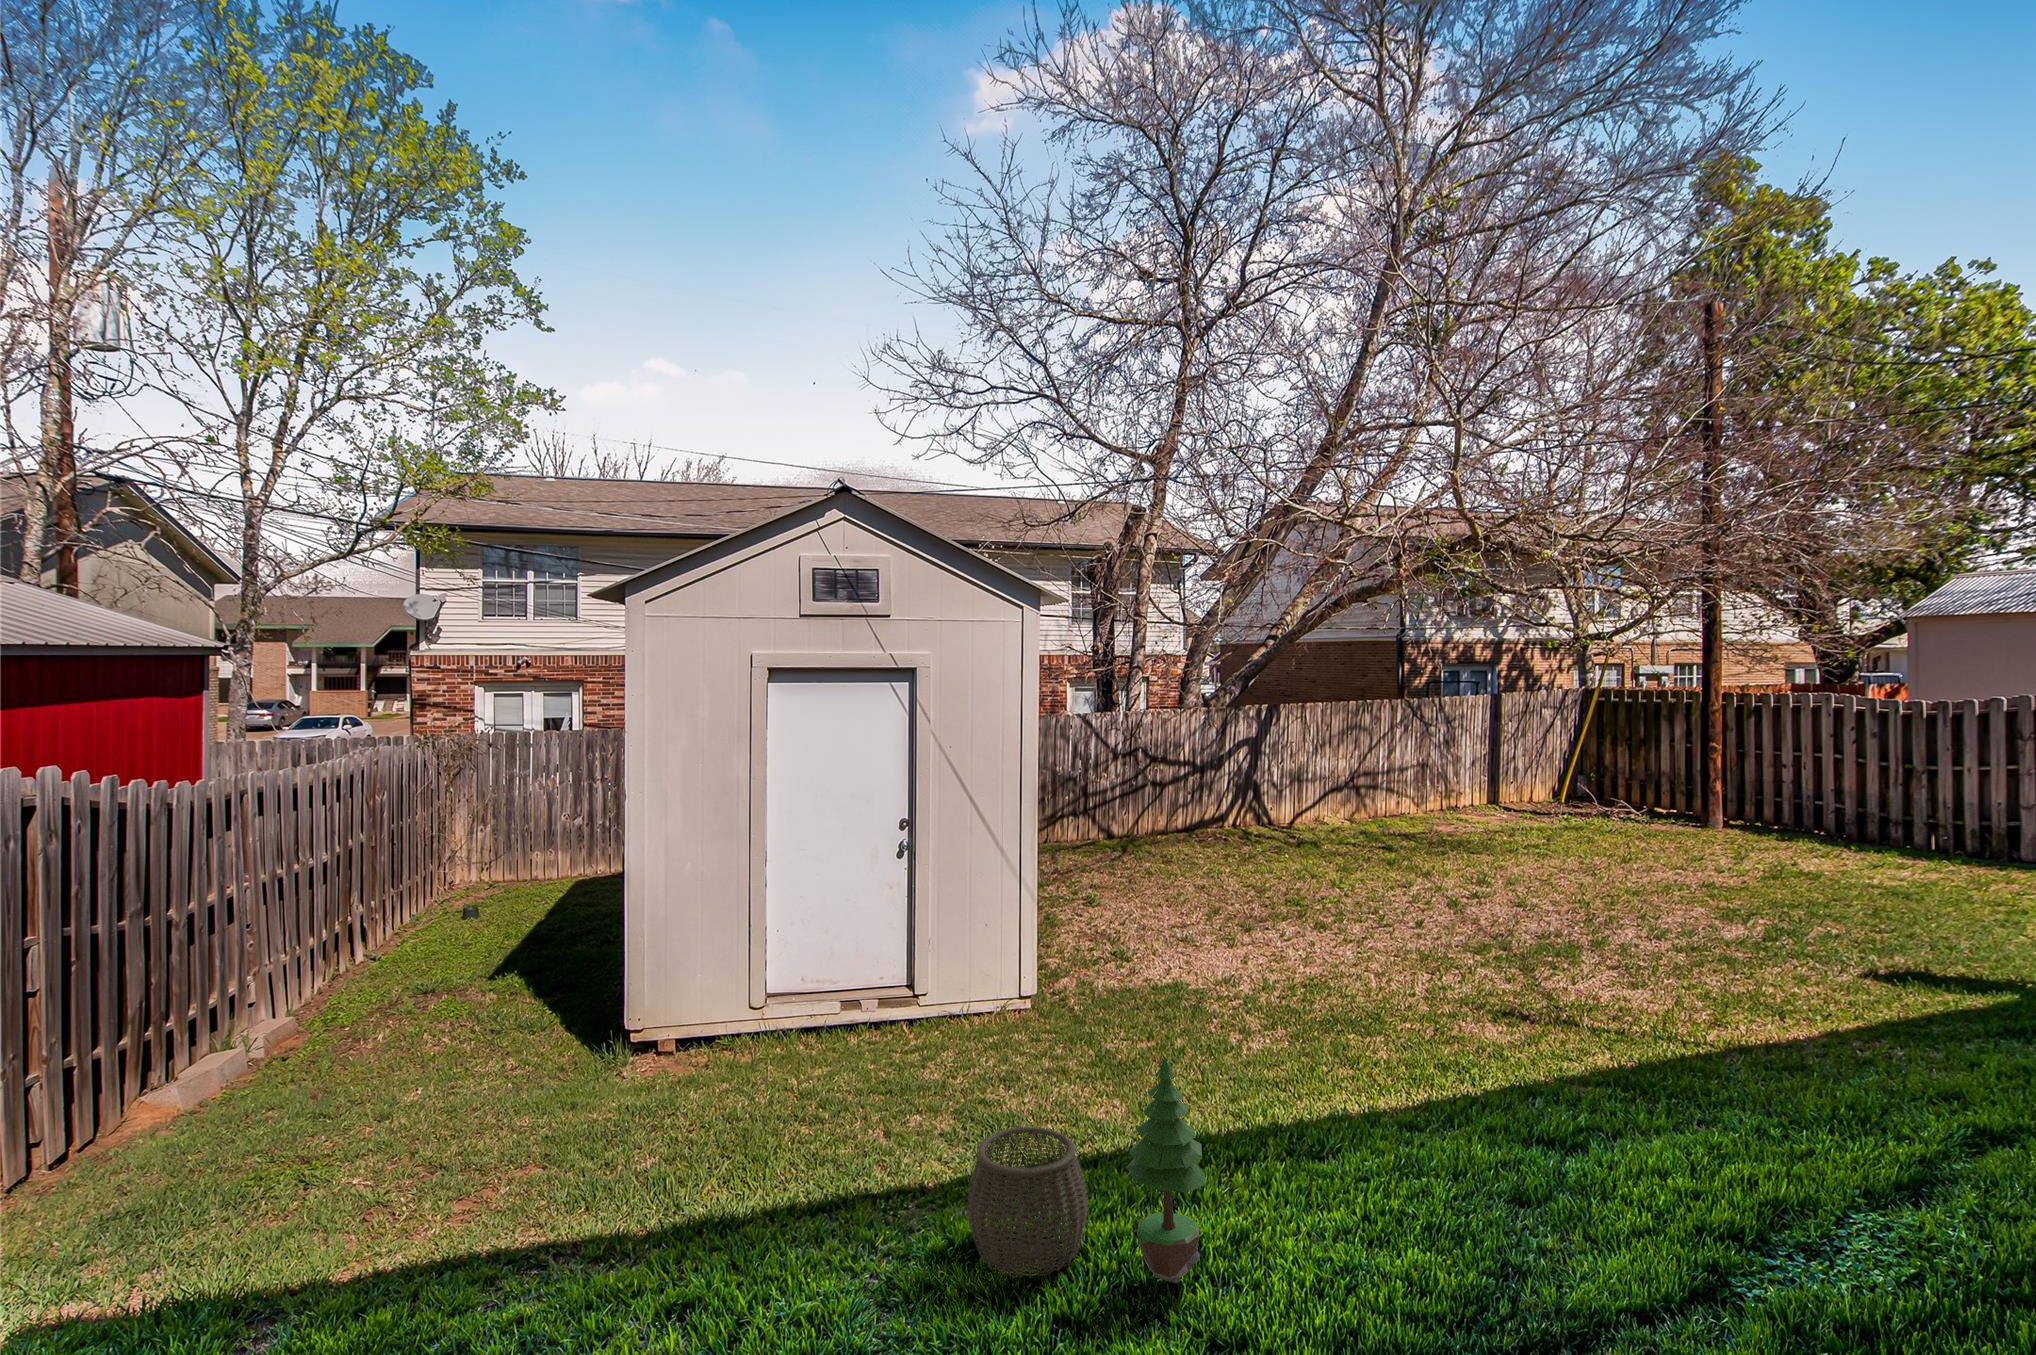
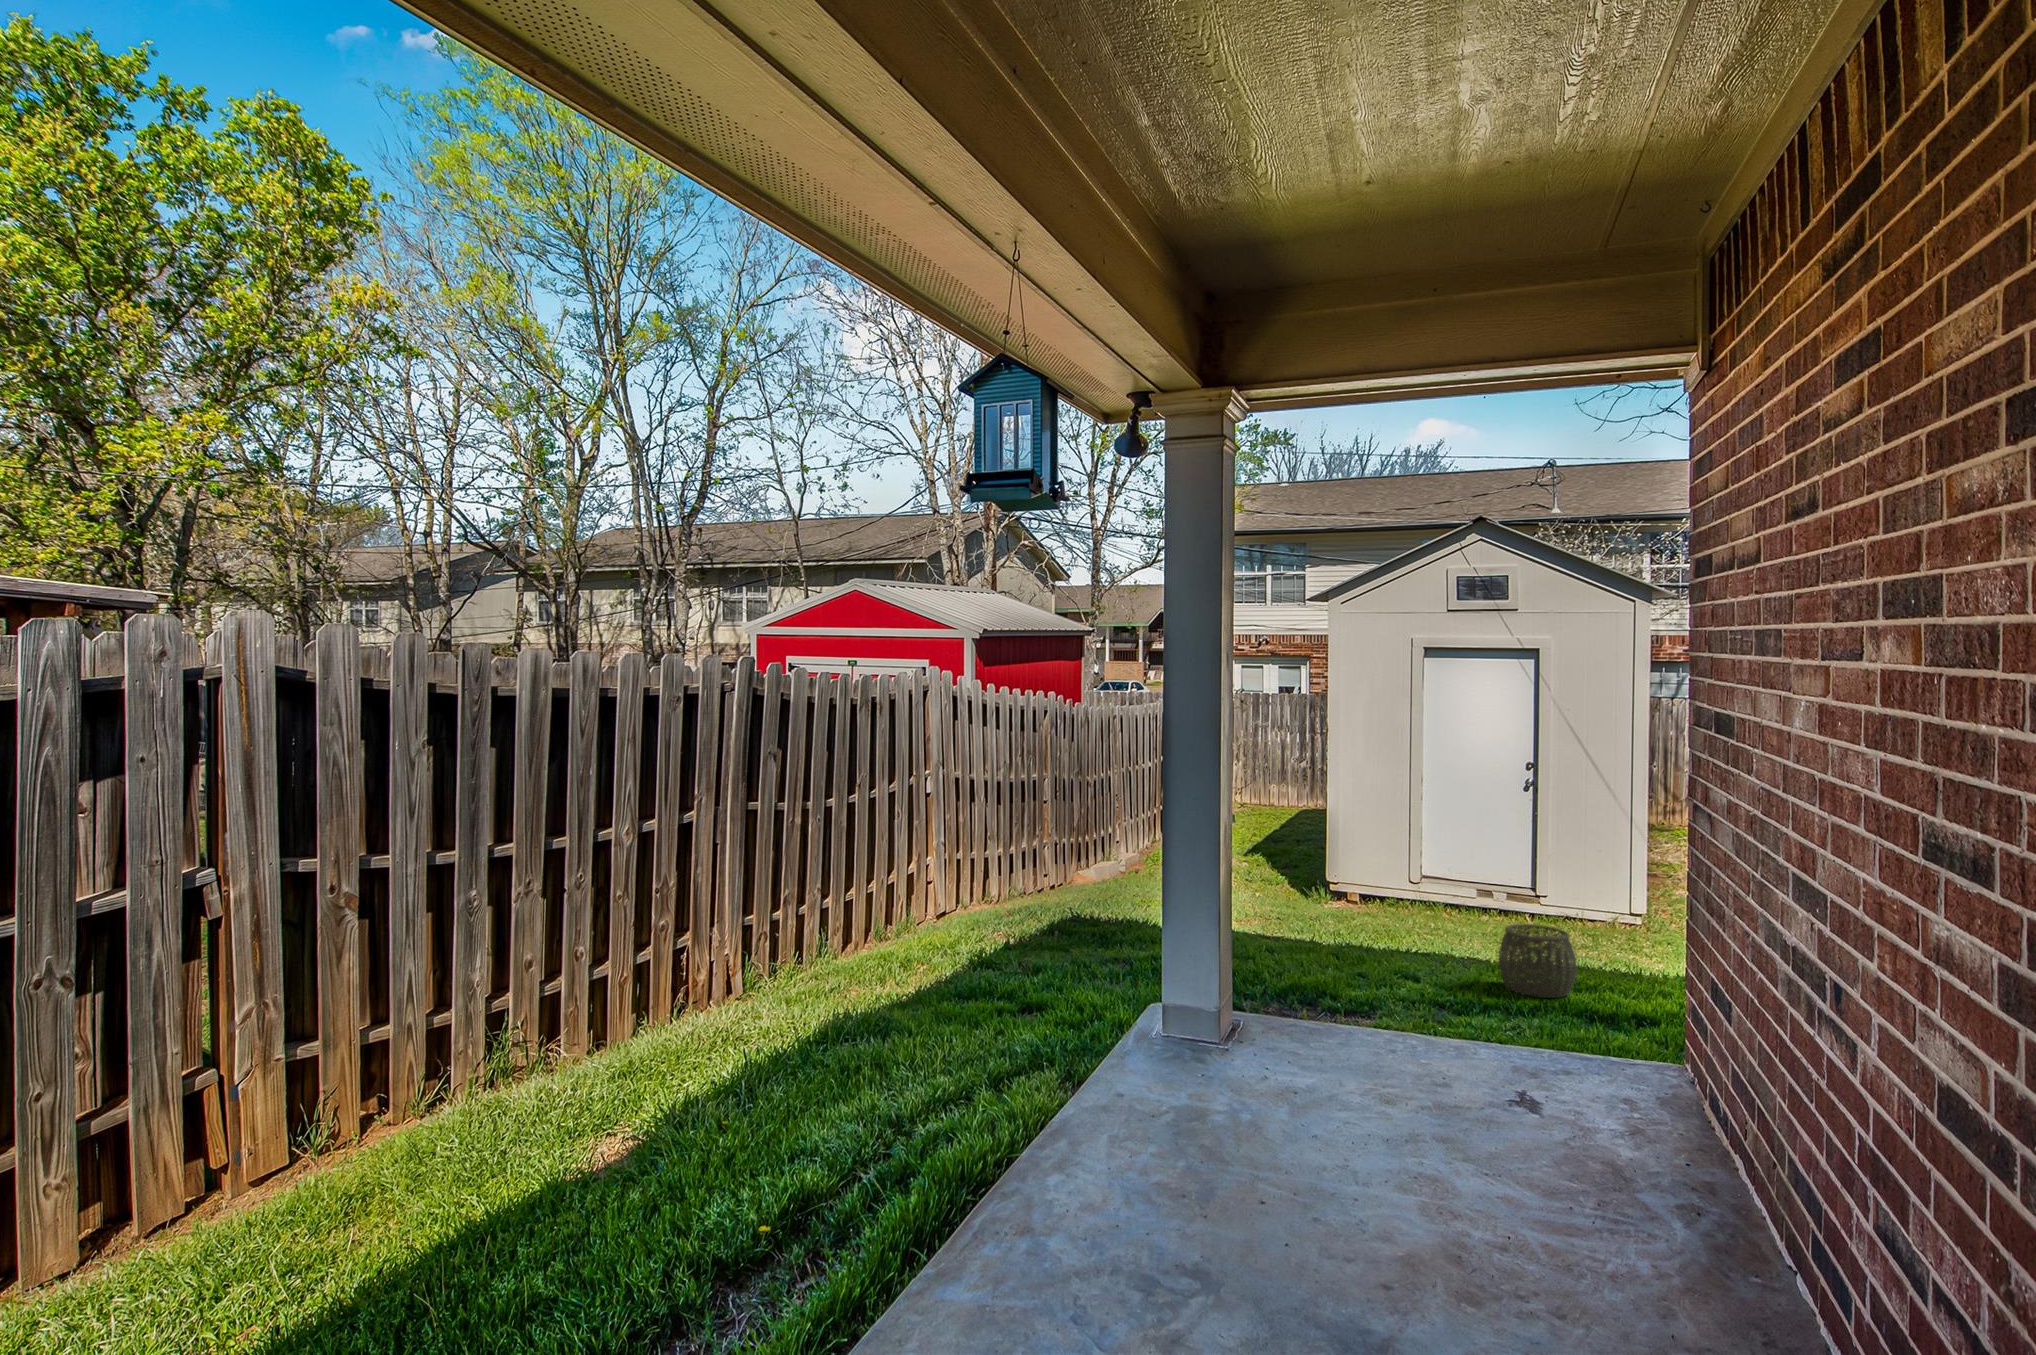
potted tree: present [1126,1057,1206,1283] -> none [1590,882,1644,1013]

